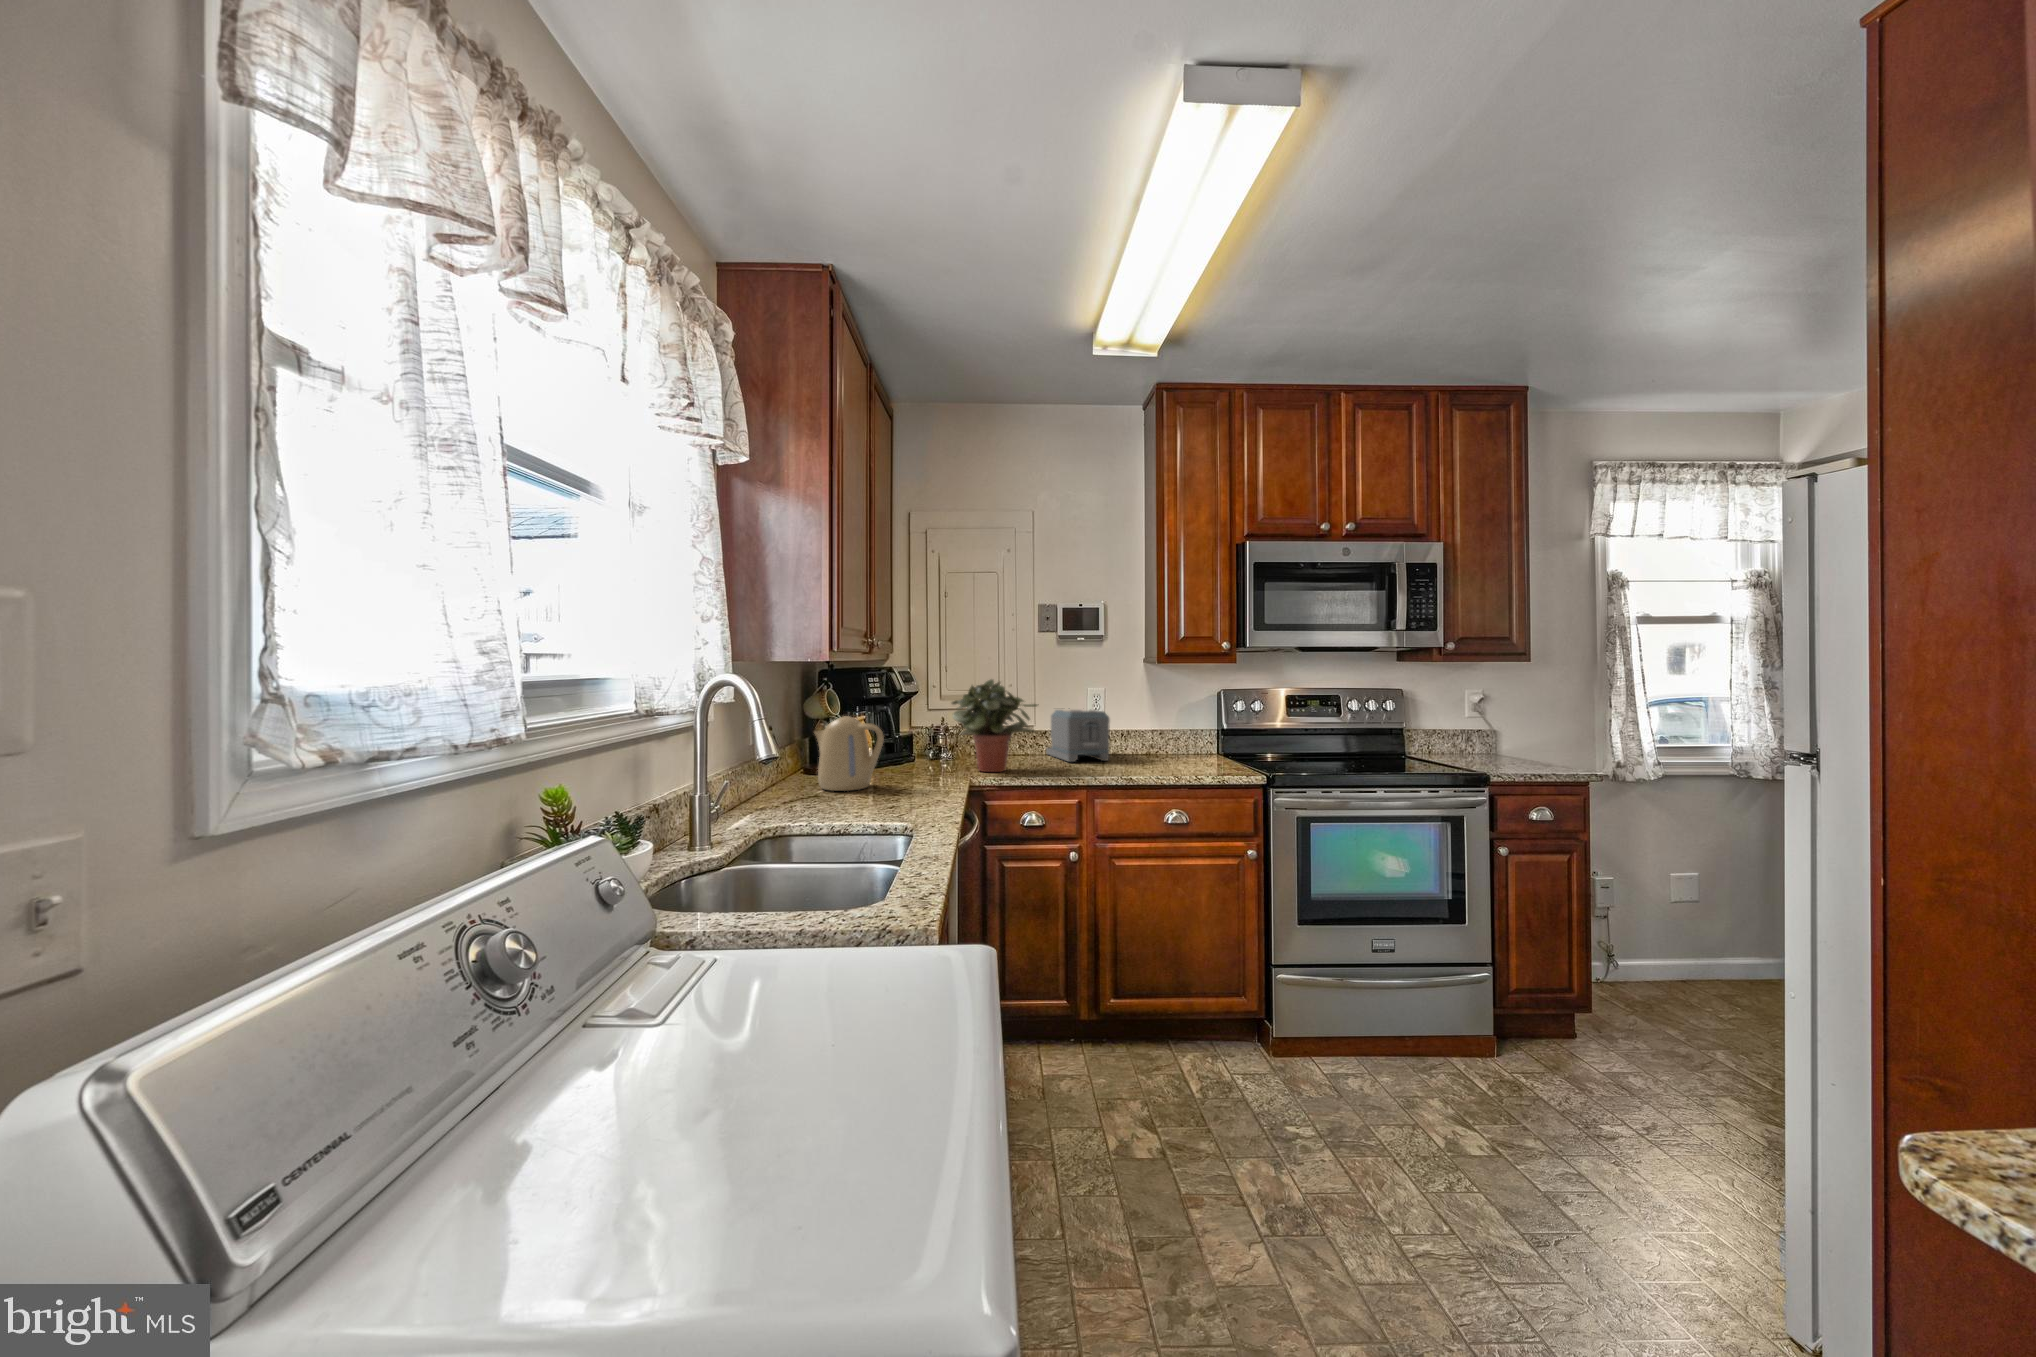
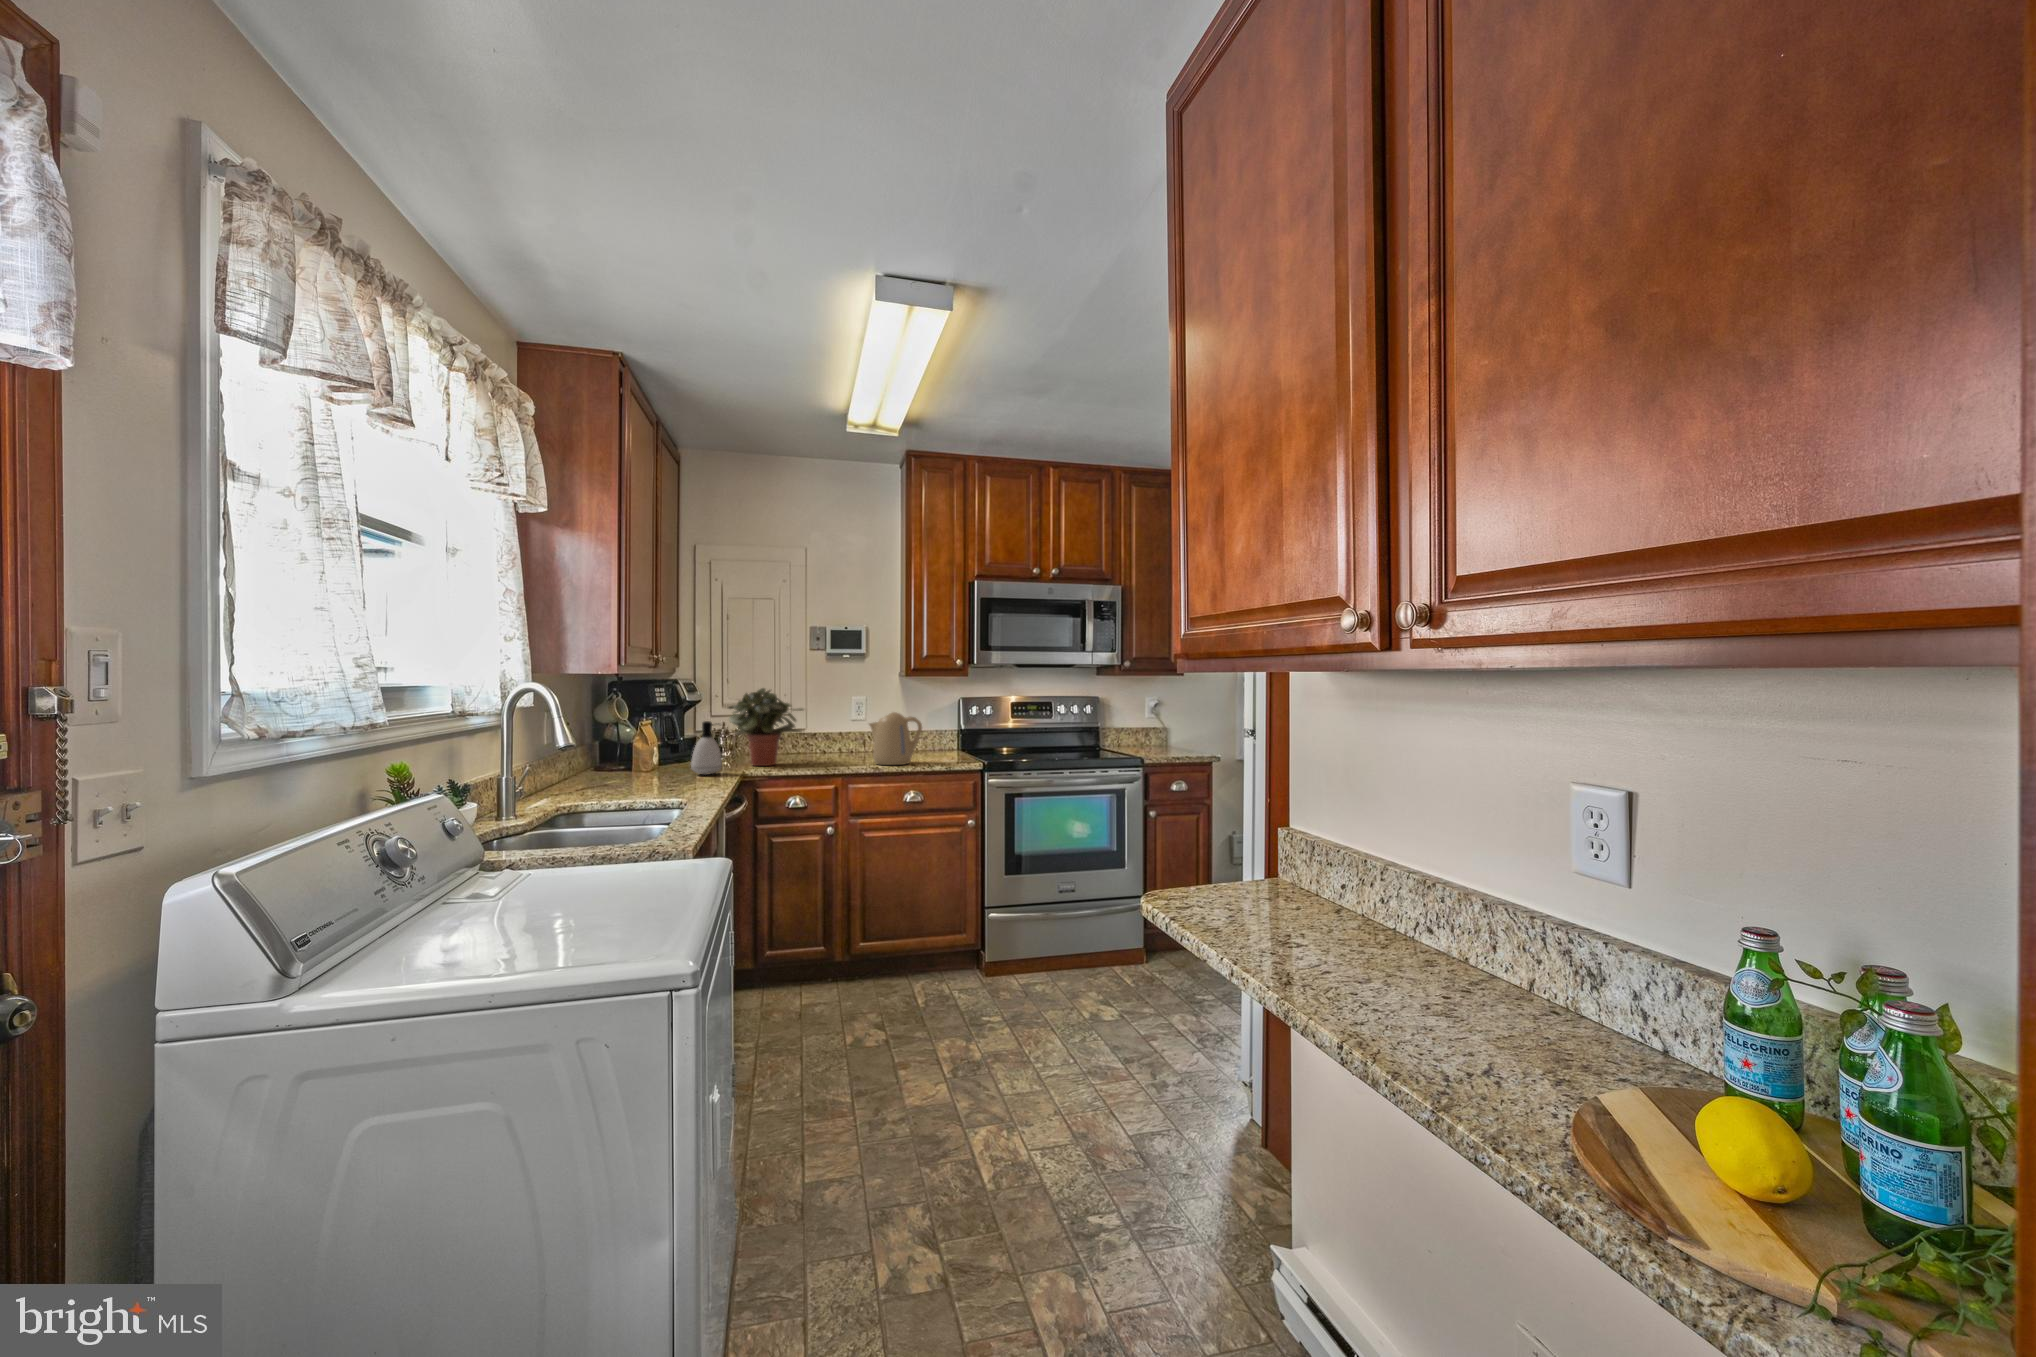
toaster: present [1046,708,1110,762] -> none [816,713,869,758]
kettle: present [814,716,884,791] -> present [869,712,922,765]
soap dispenser: none [913,719,947,783] -> present [691,721,722,775]

